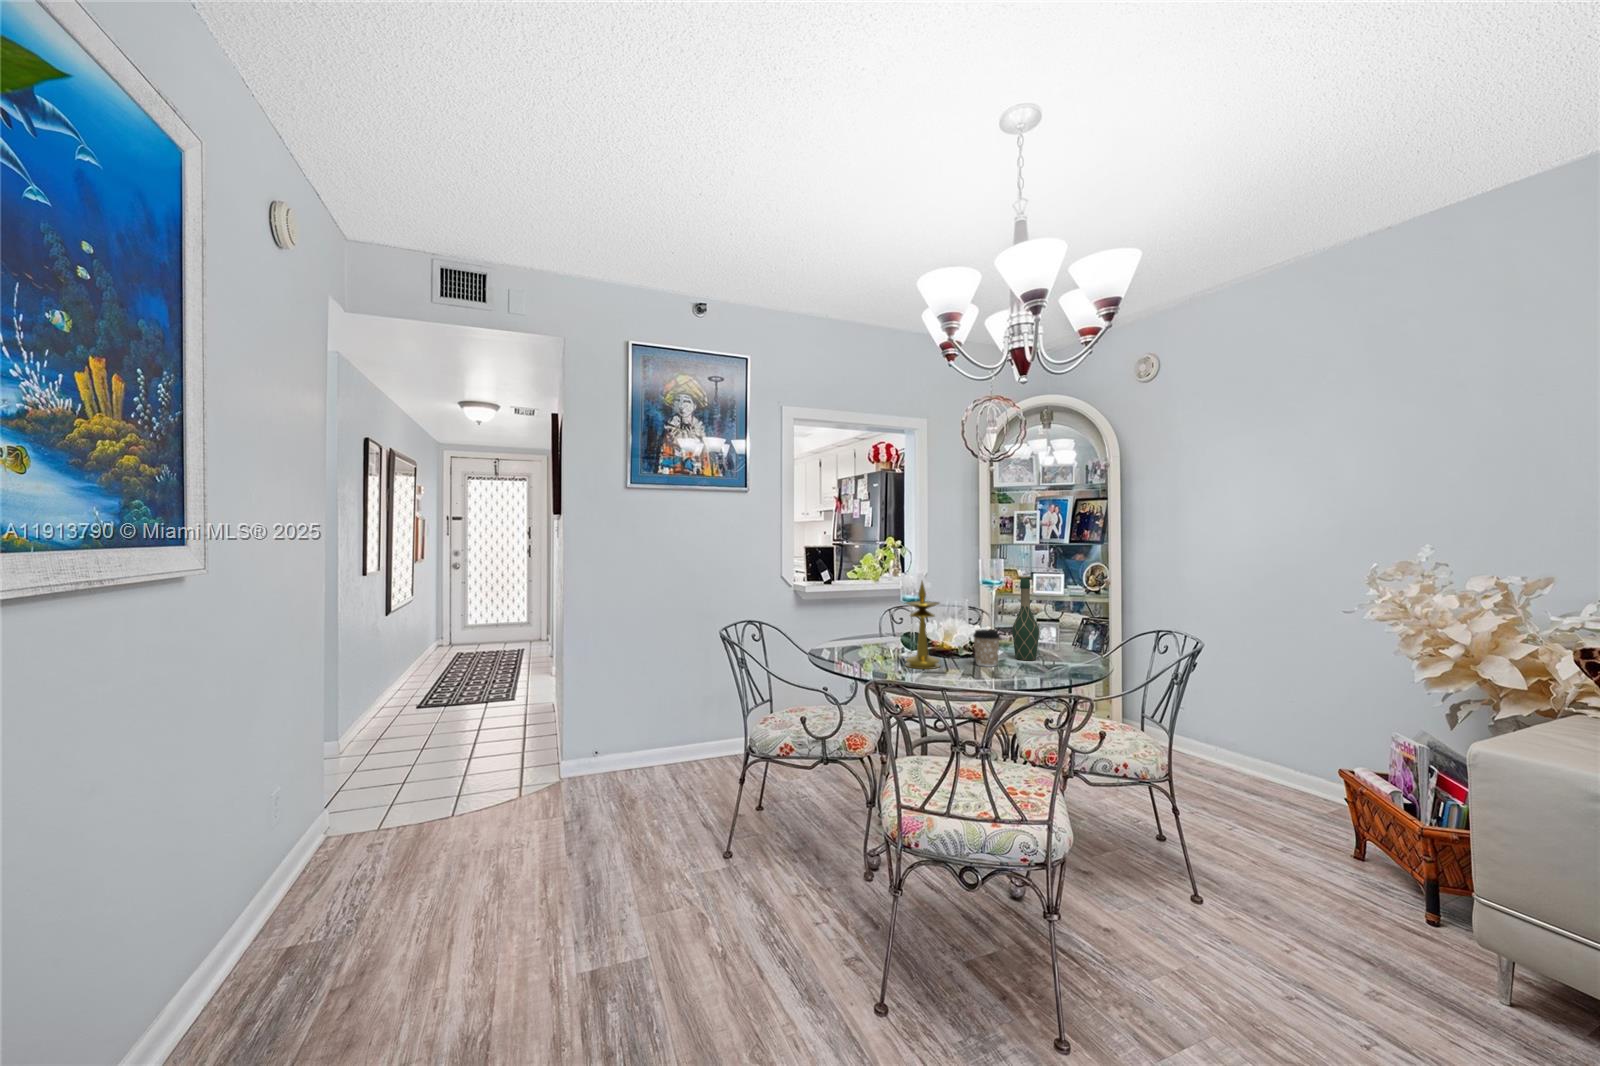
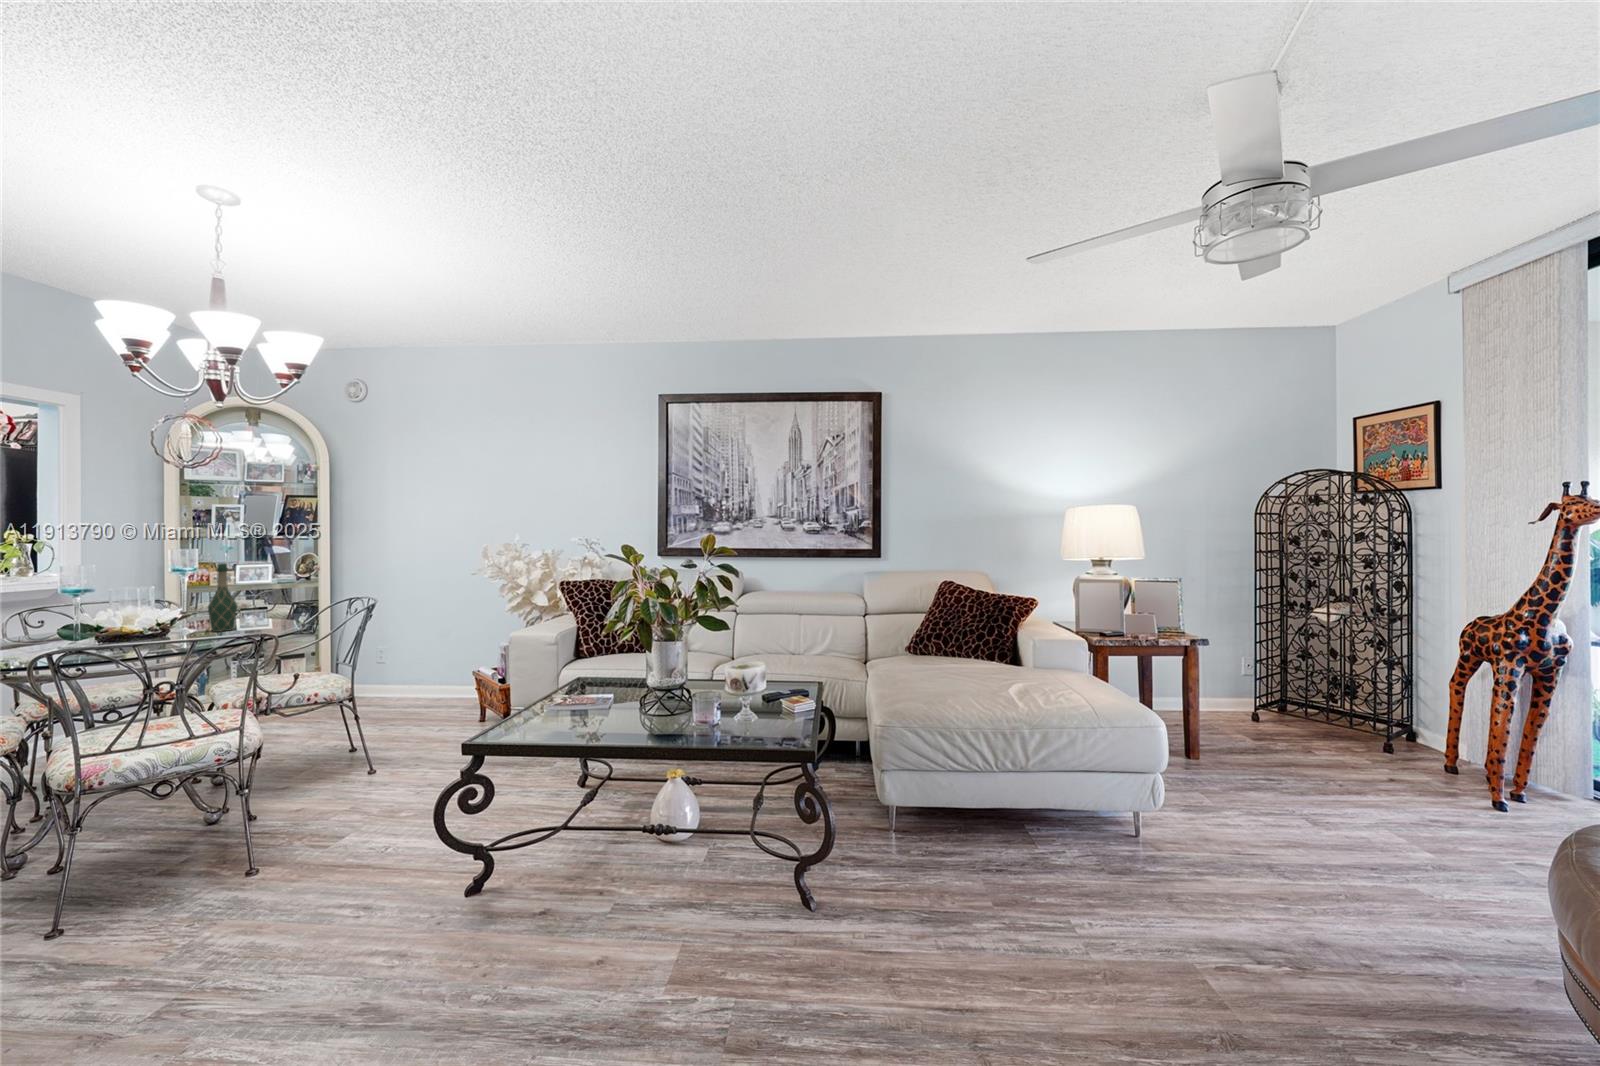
candlestick: present [905,581,940,669] -> none [71,568,121,651]
coffee cup: present [973,629,1000,667] -> none [162,608,195,640]

